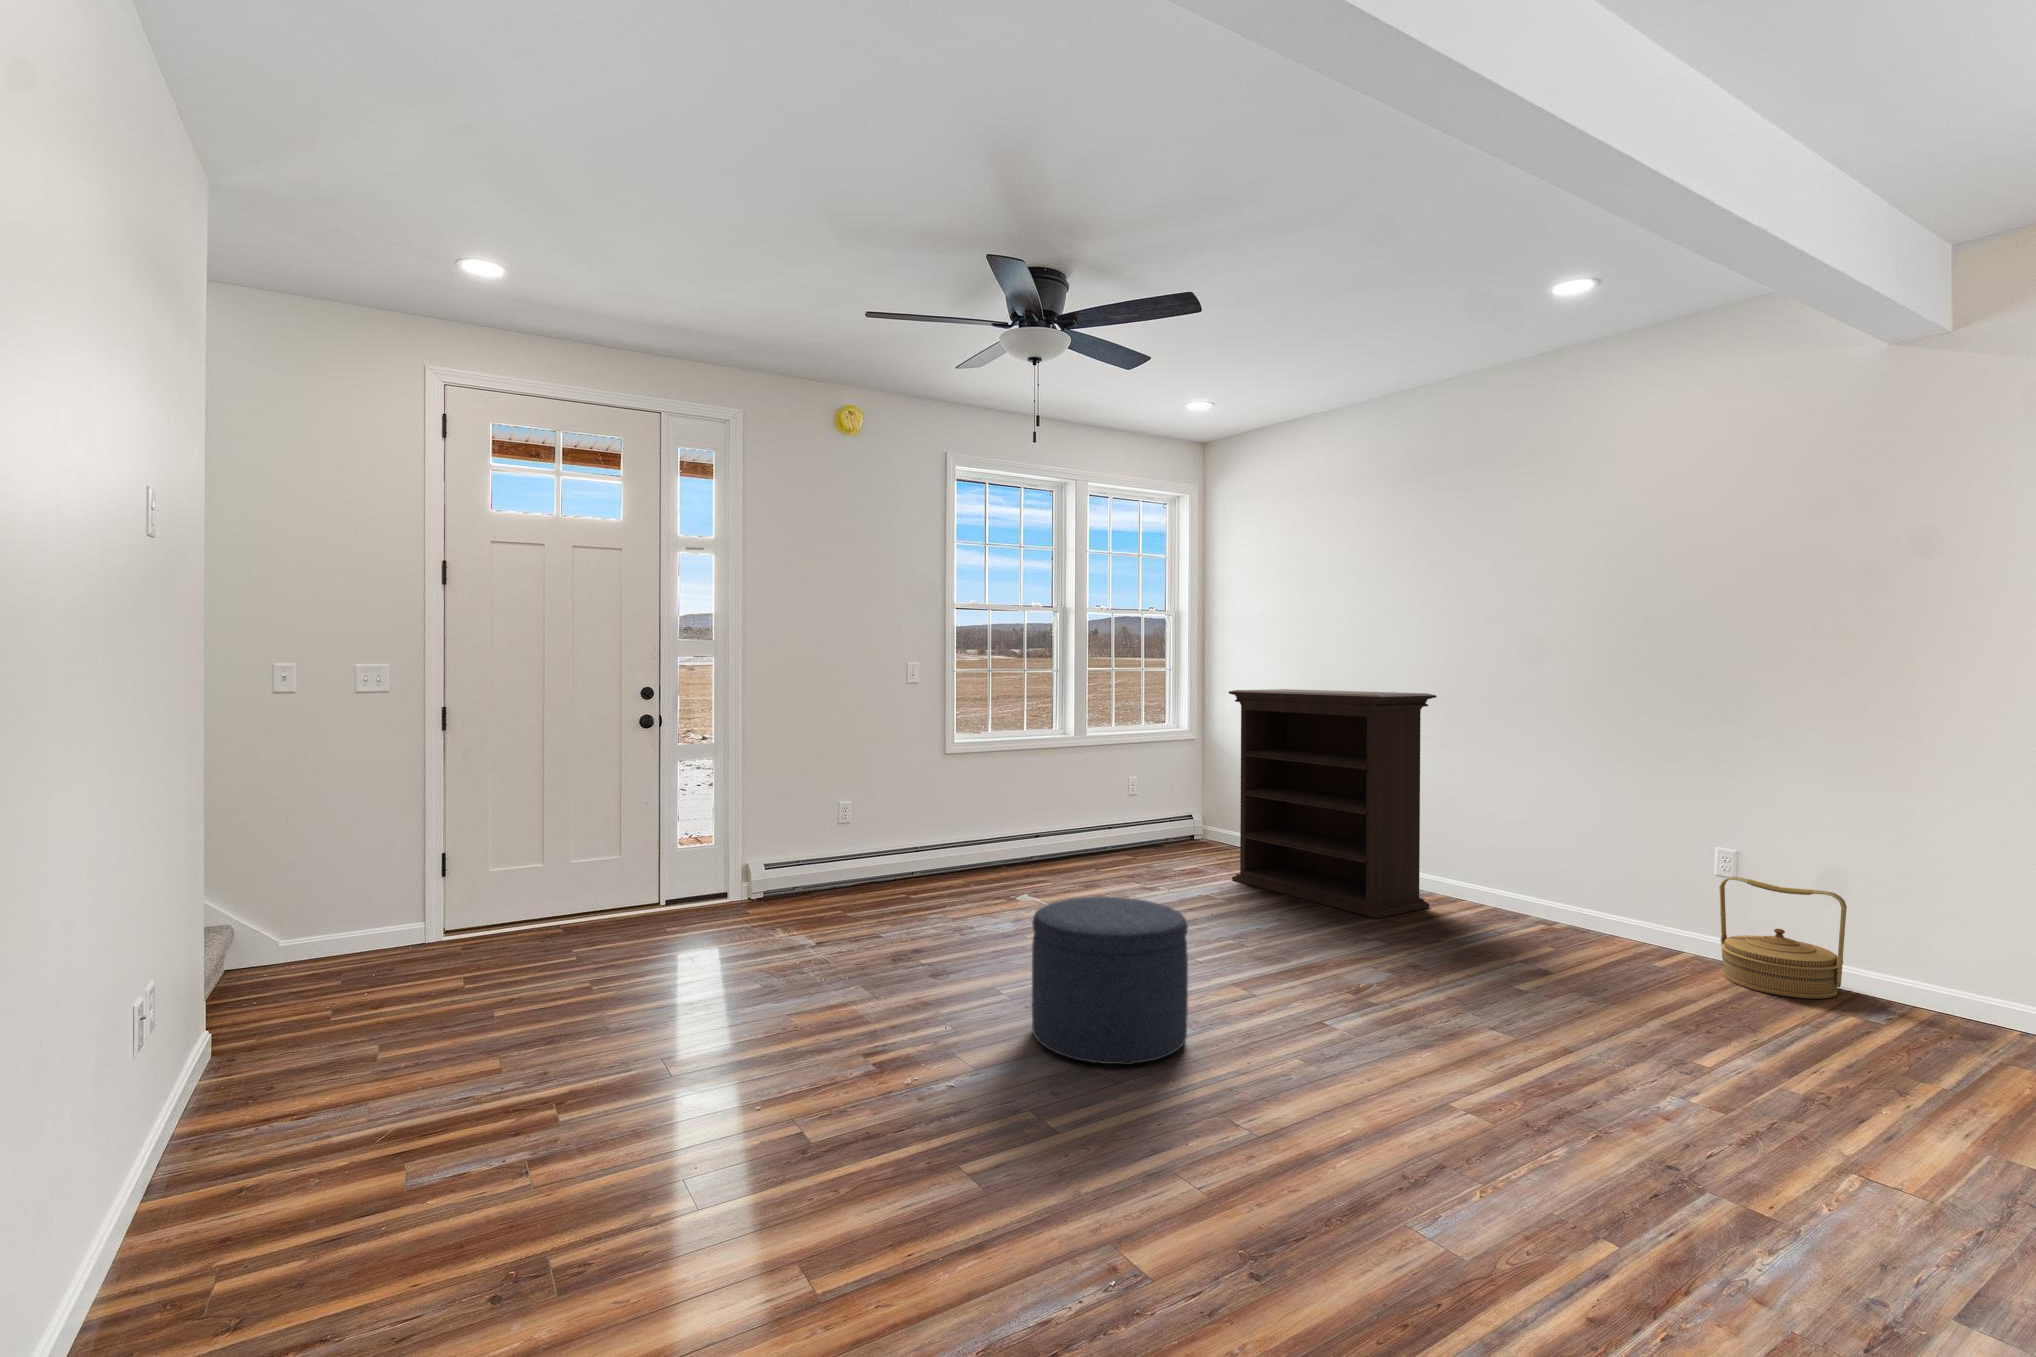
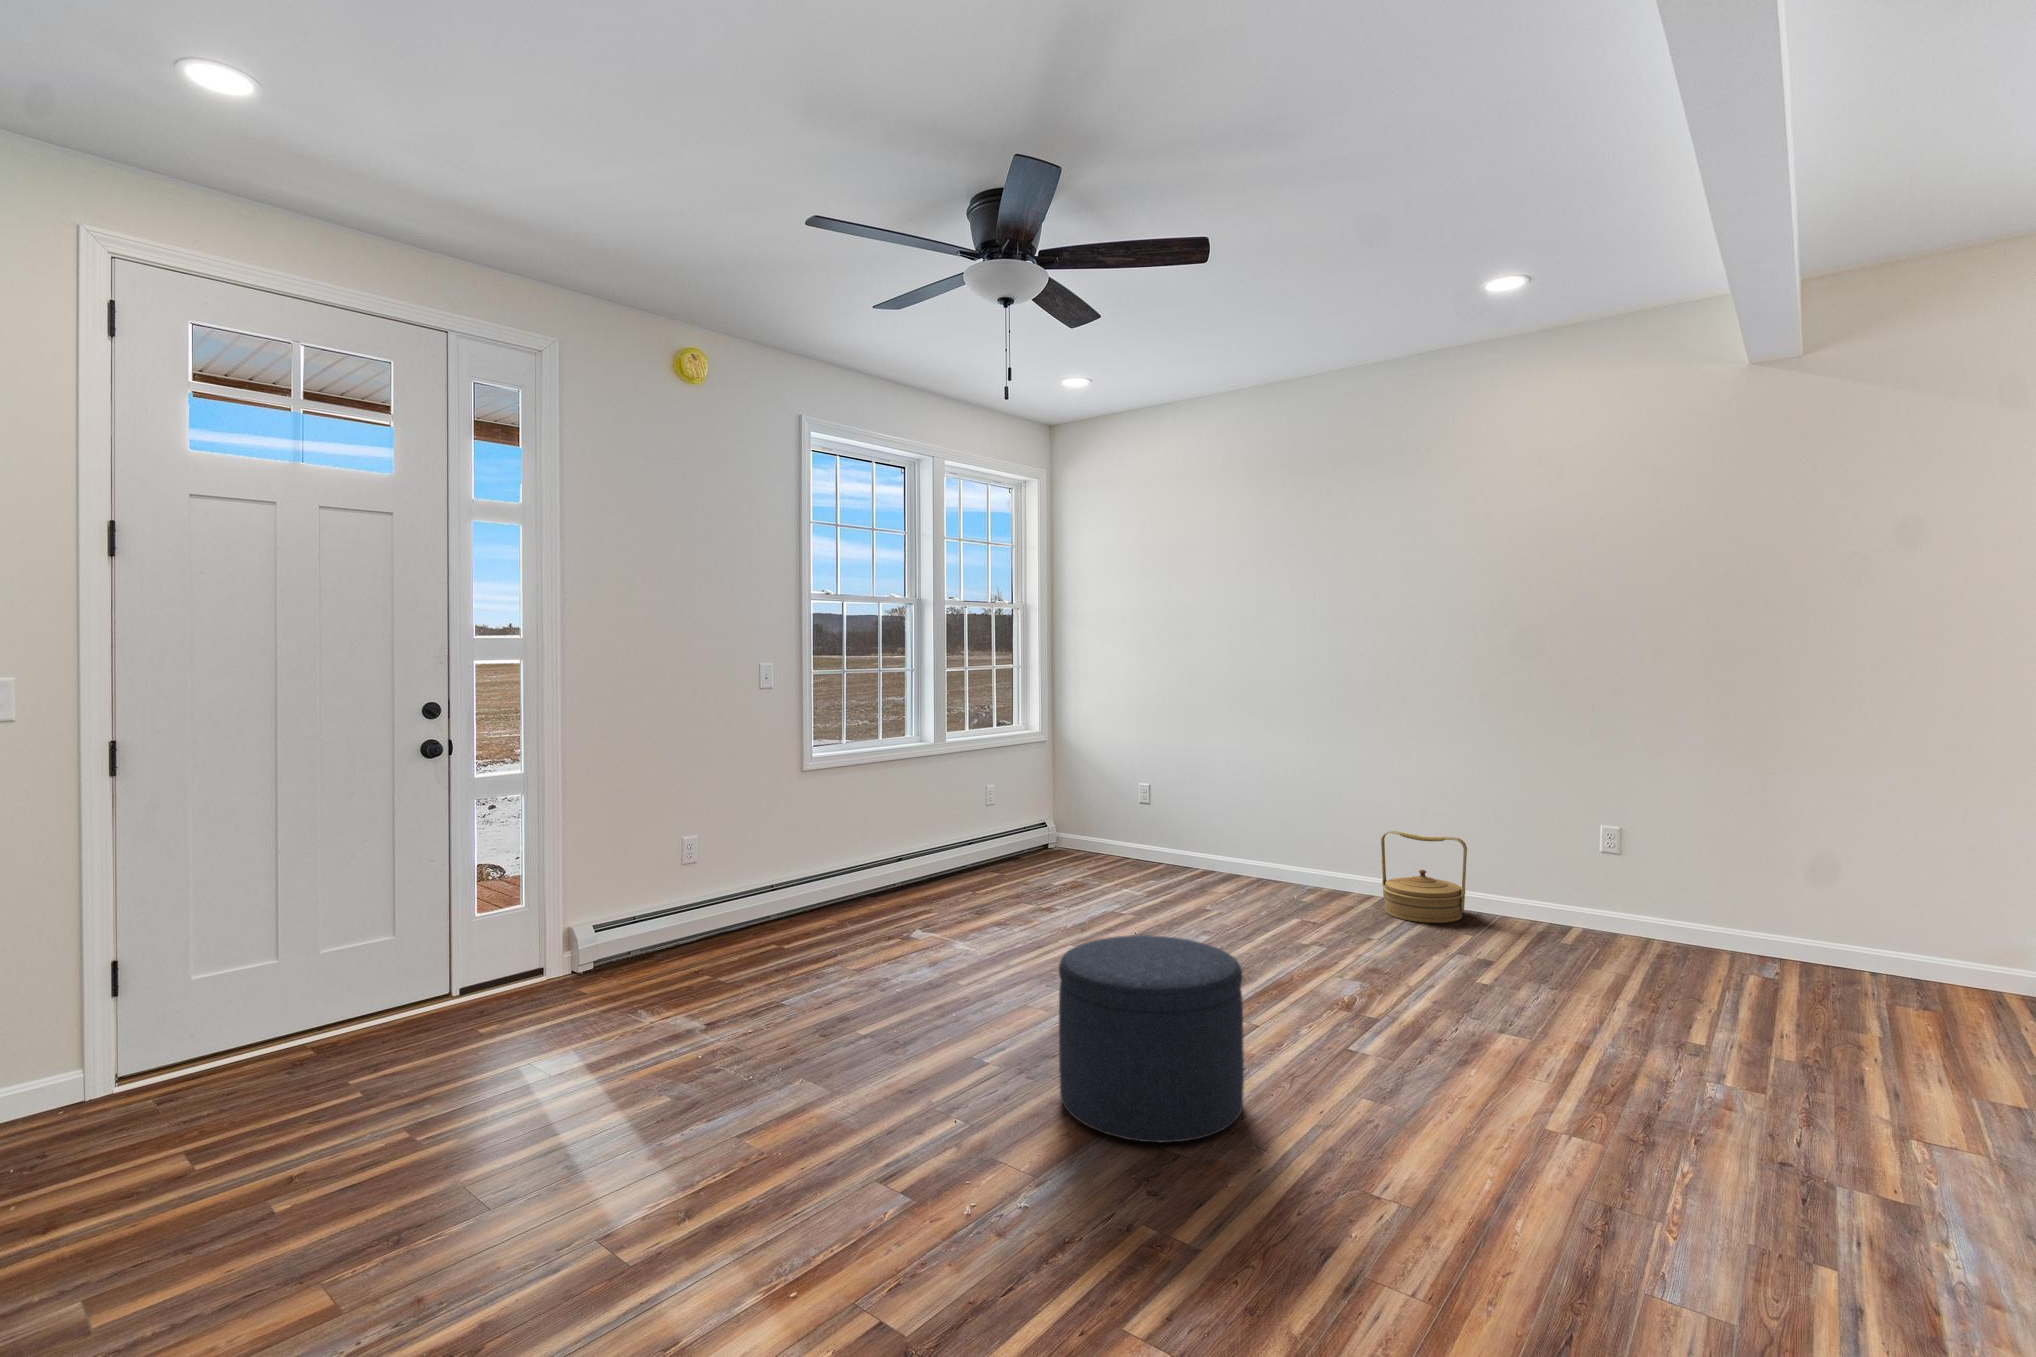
bookshelf: present [1228,689,1436,918] -> none [1112,688,1328,921]
woven basket: present [1719,877,1847,999] -> present [1381,831,1467,923]

